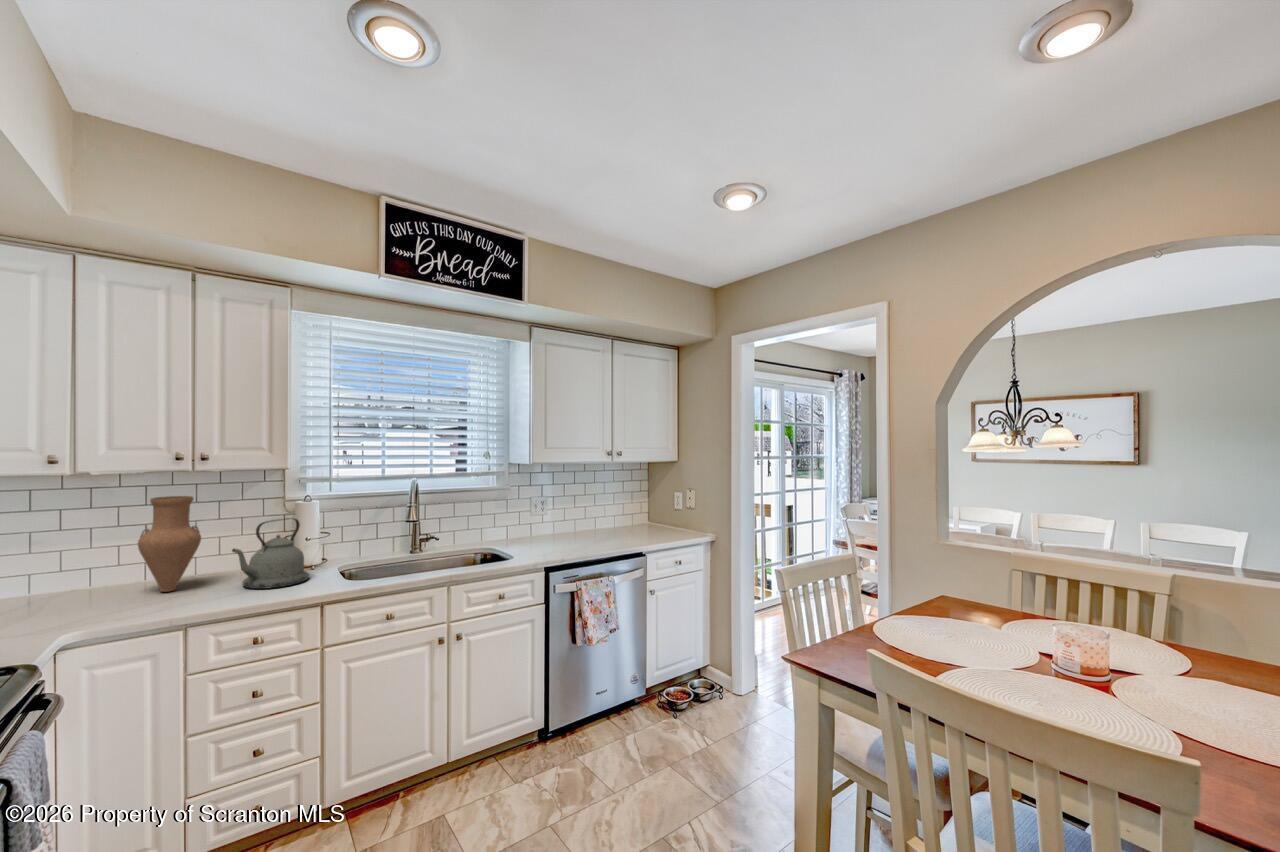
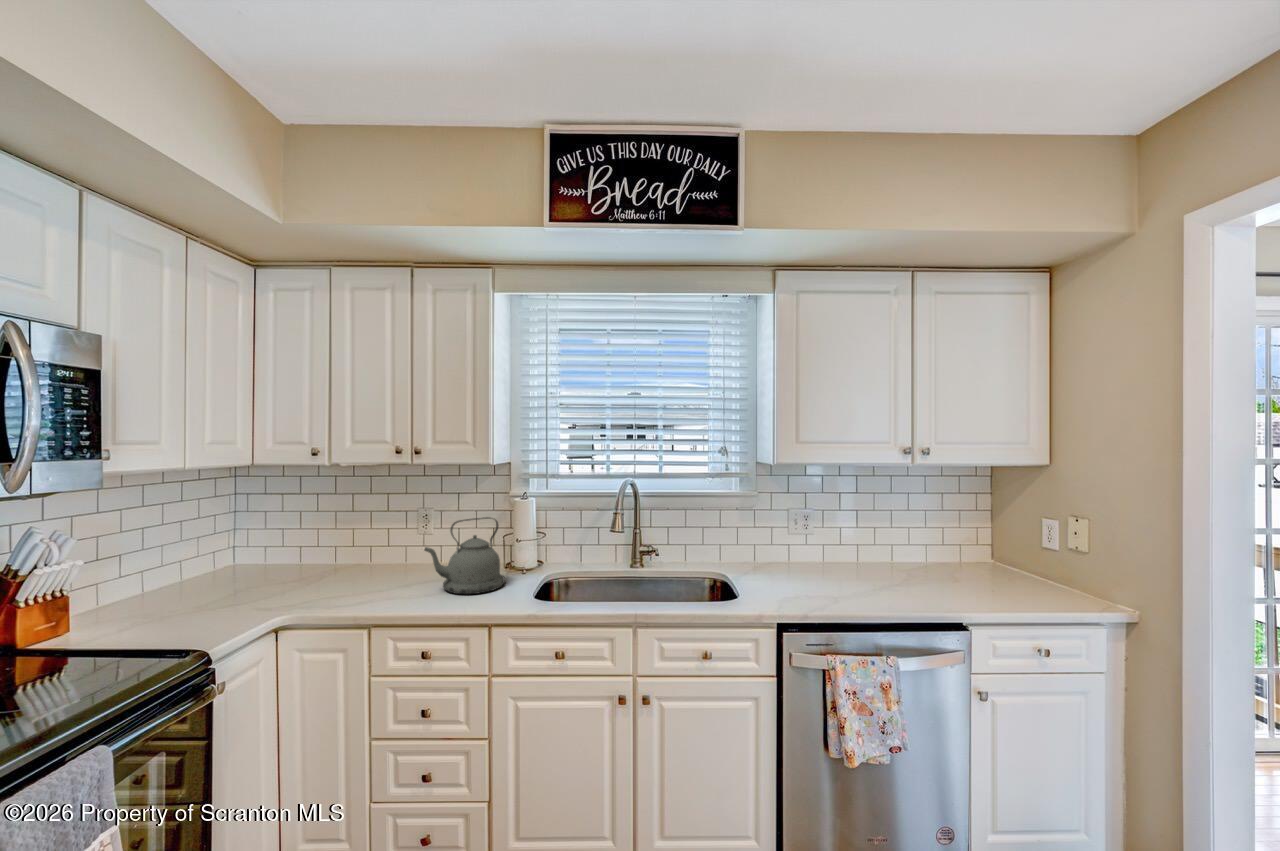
vase: present [138,496,201,592] -> none [369,487,420,580]

